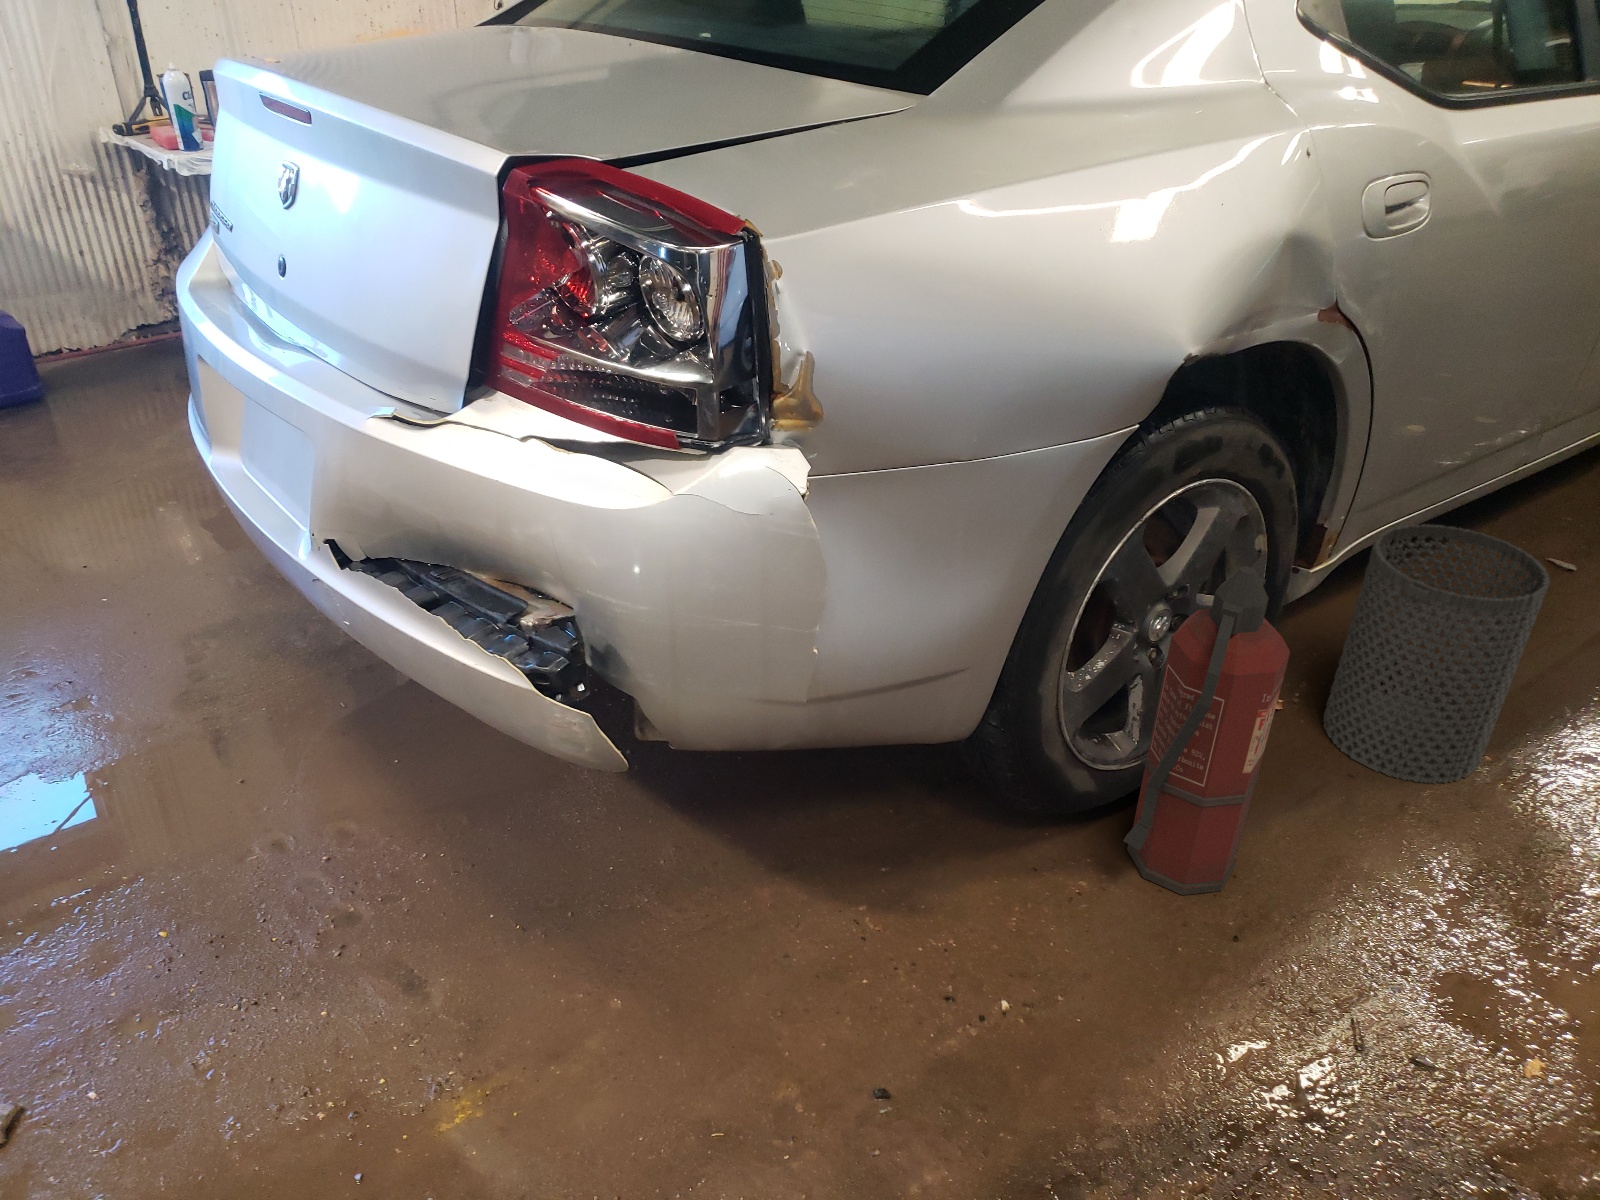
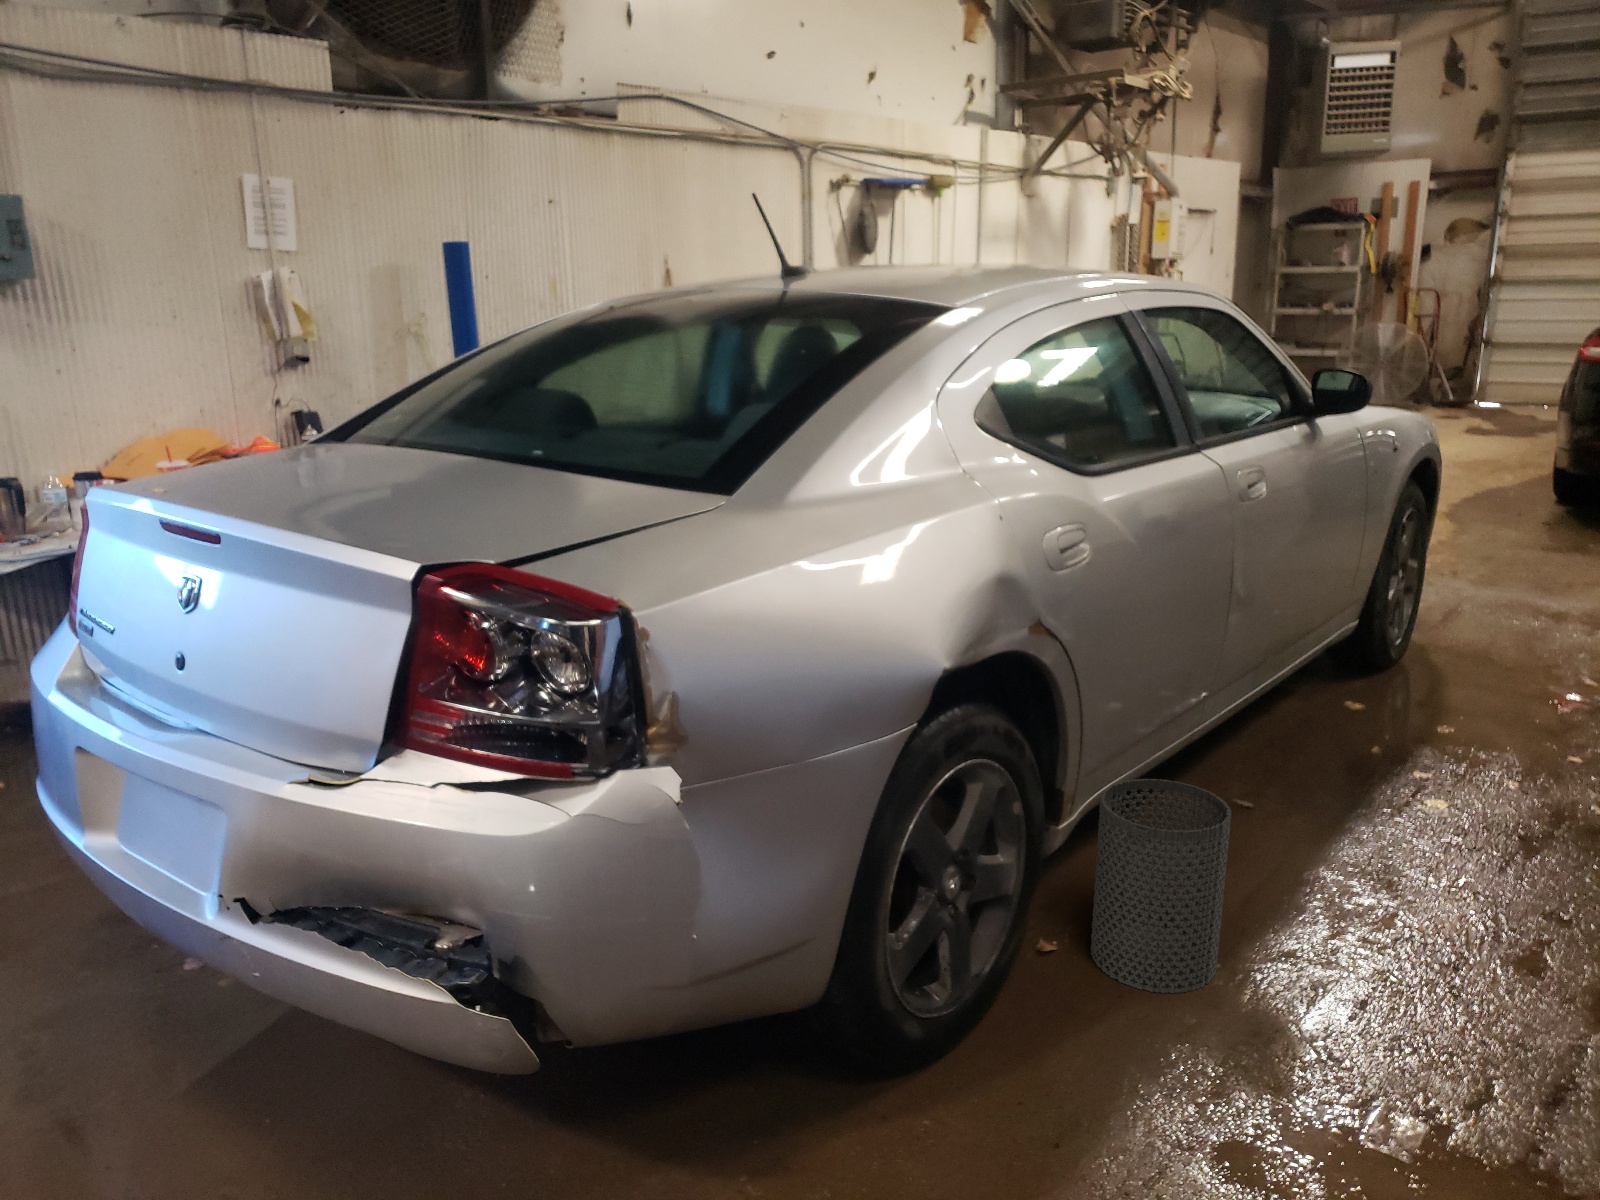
fire extinguisher: present [1124,551,1290,895] -> none [956,811,1058,1121]

